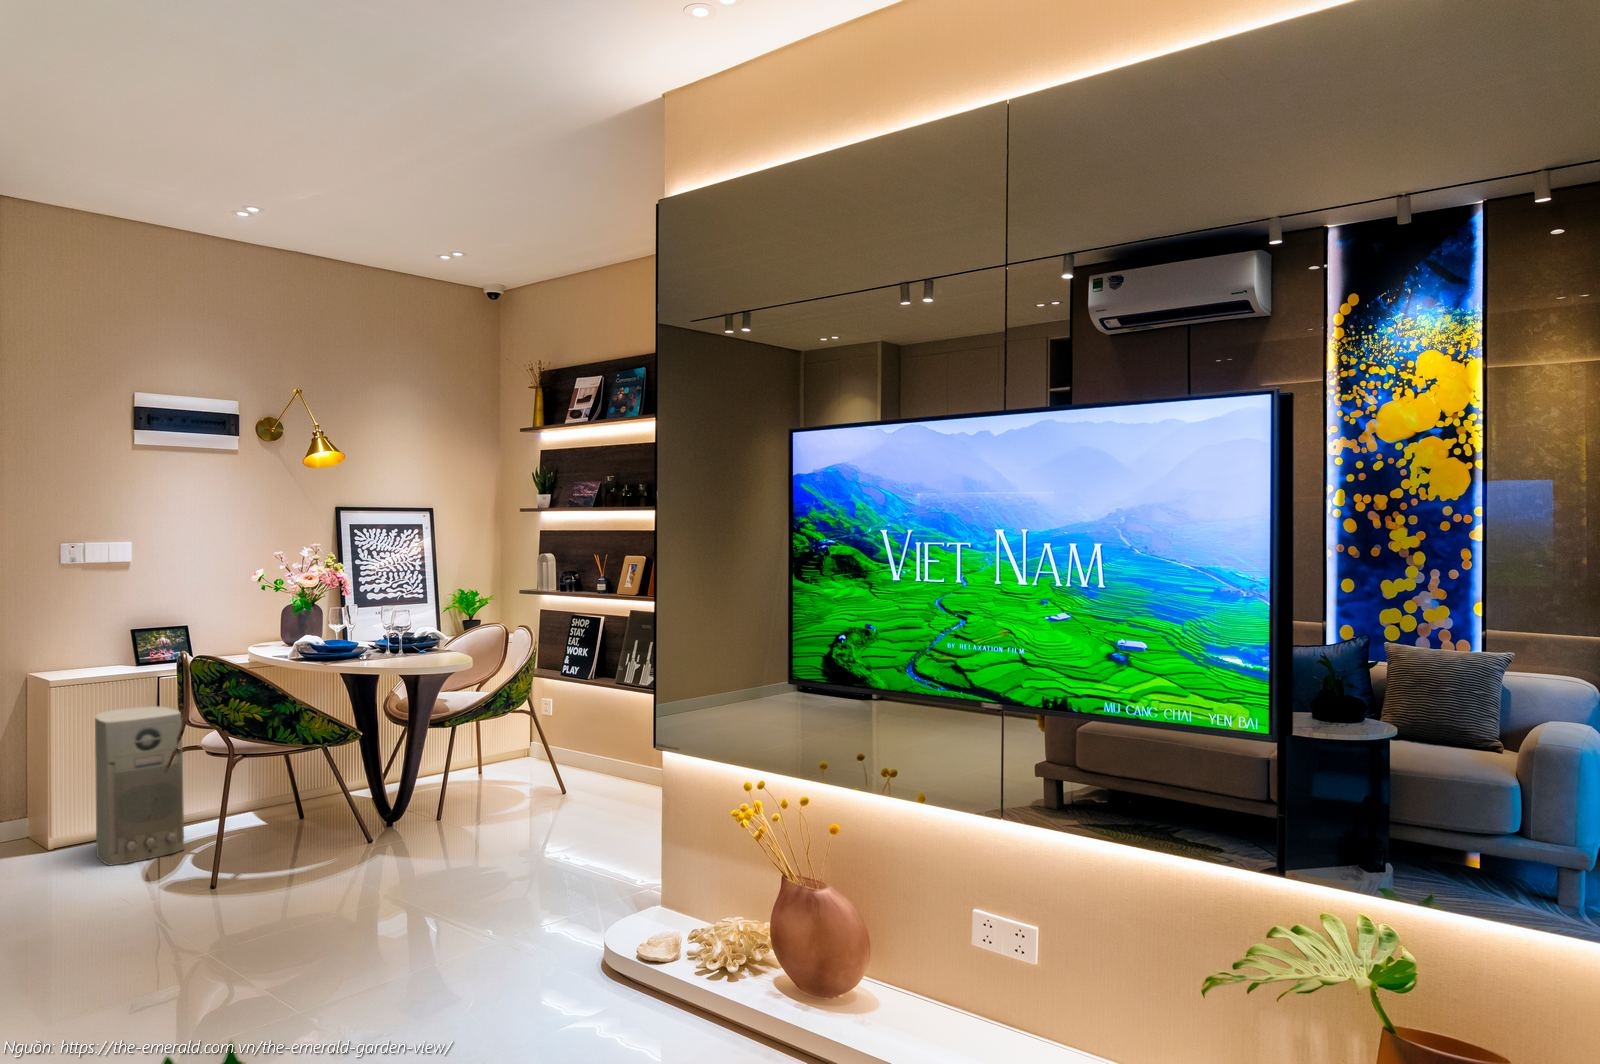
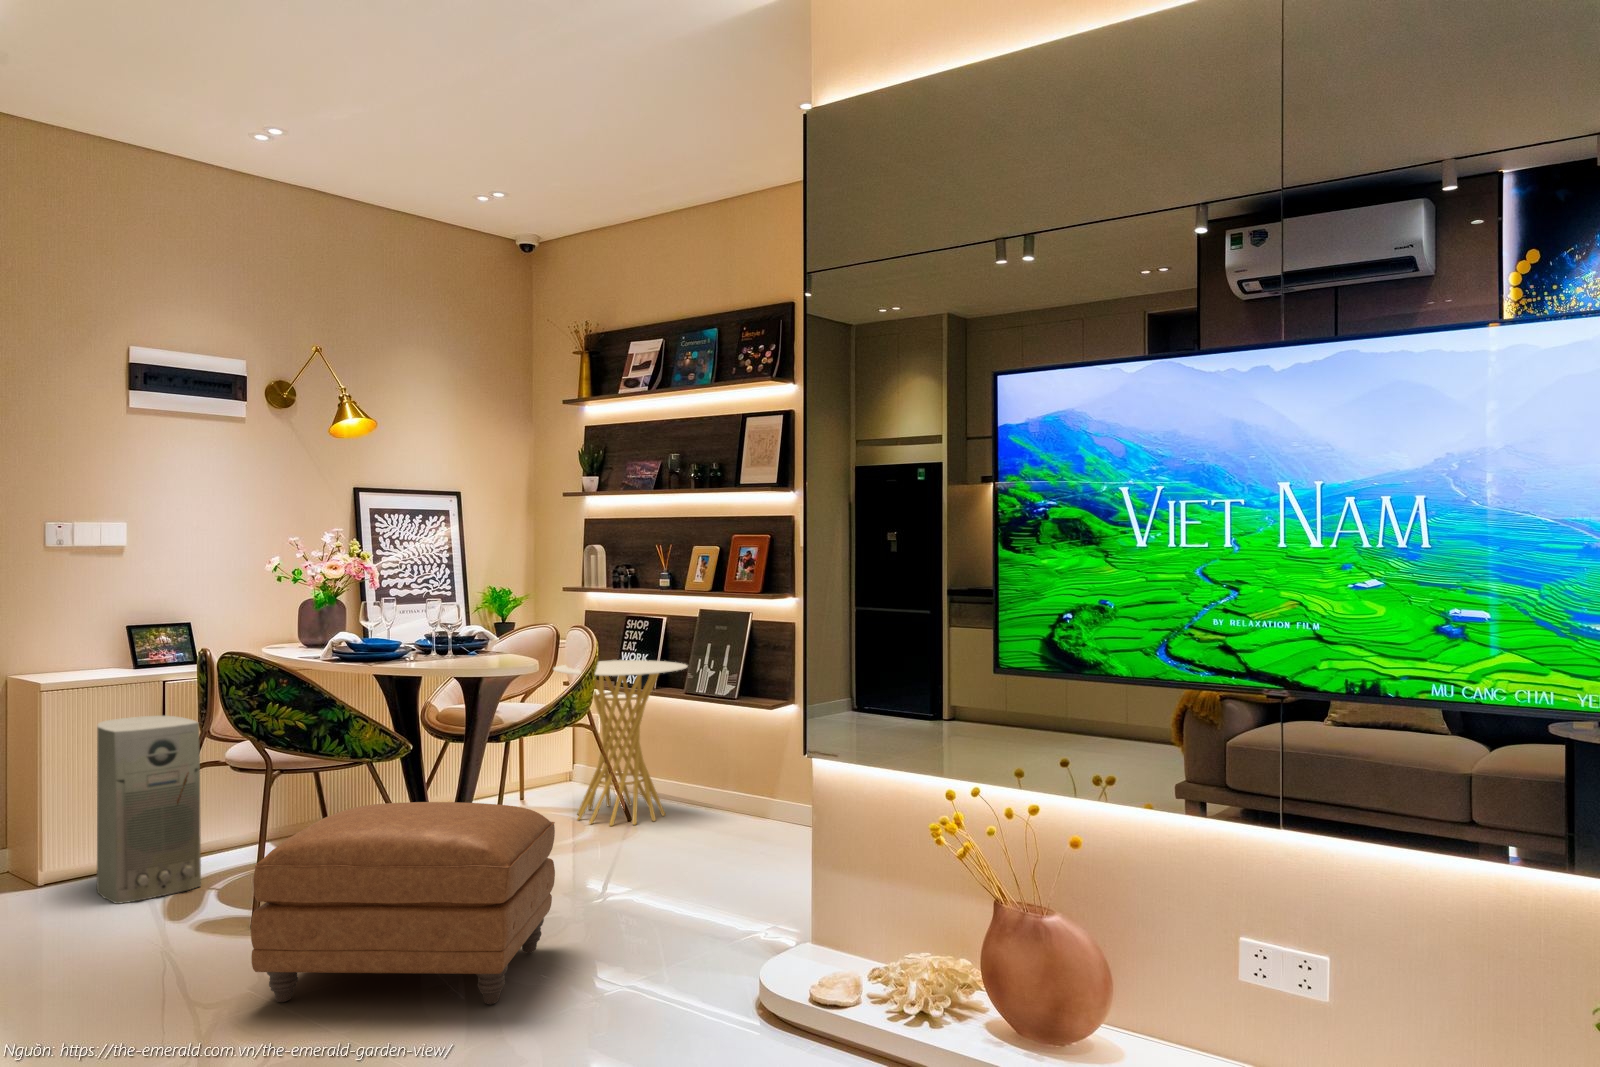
side table: none [501,652,618,795] -> present [553,660,687,826]
ottoman: none [184,785,458,957] -> present [251,802,555,1005]

